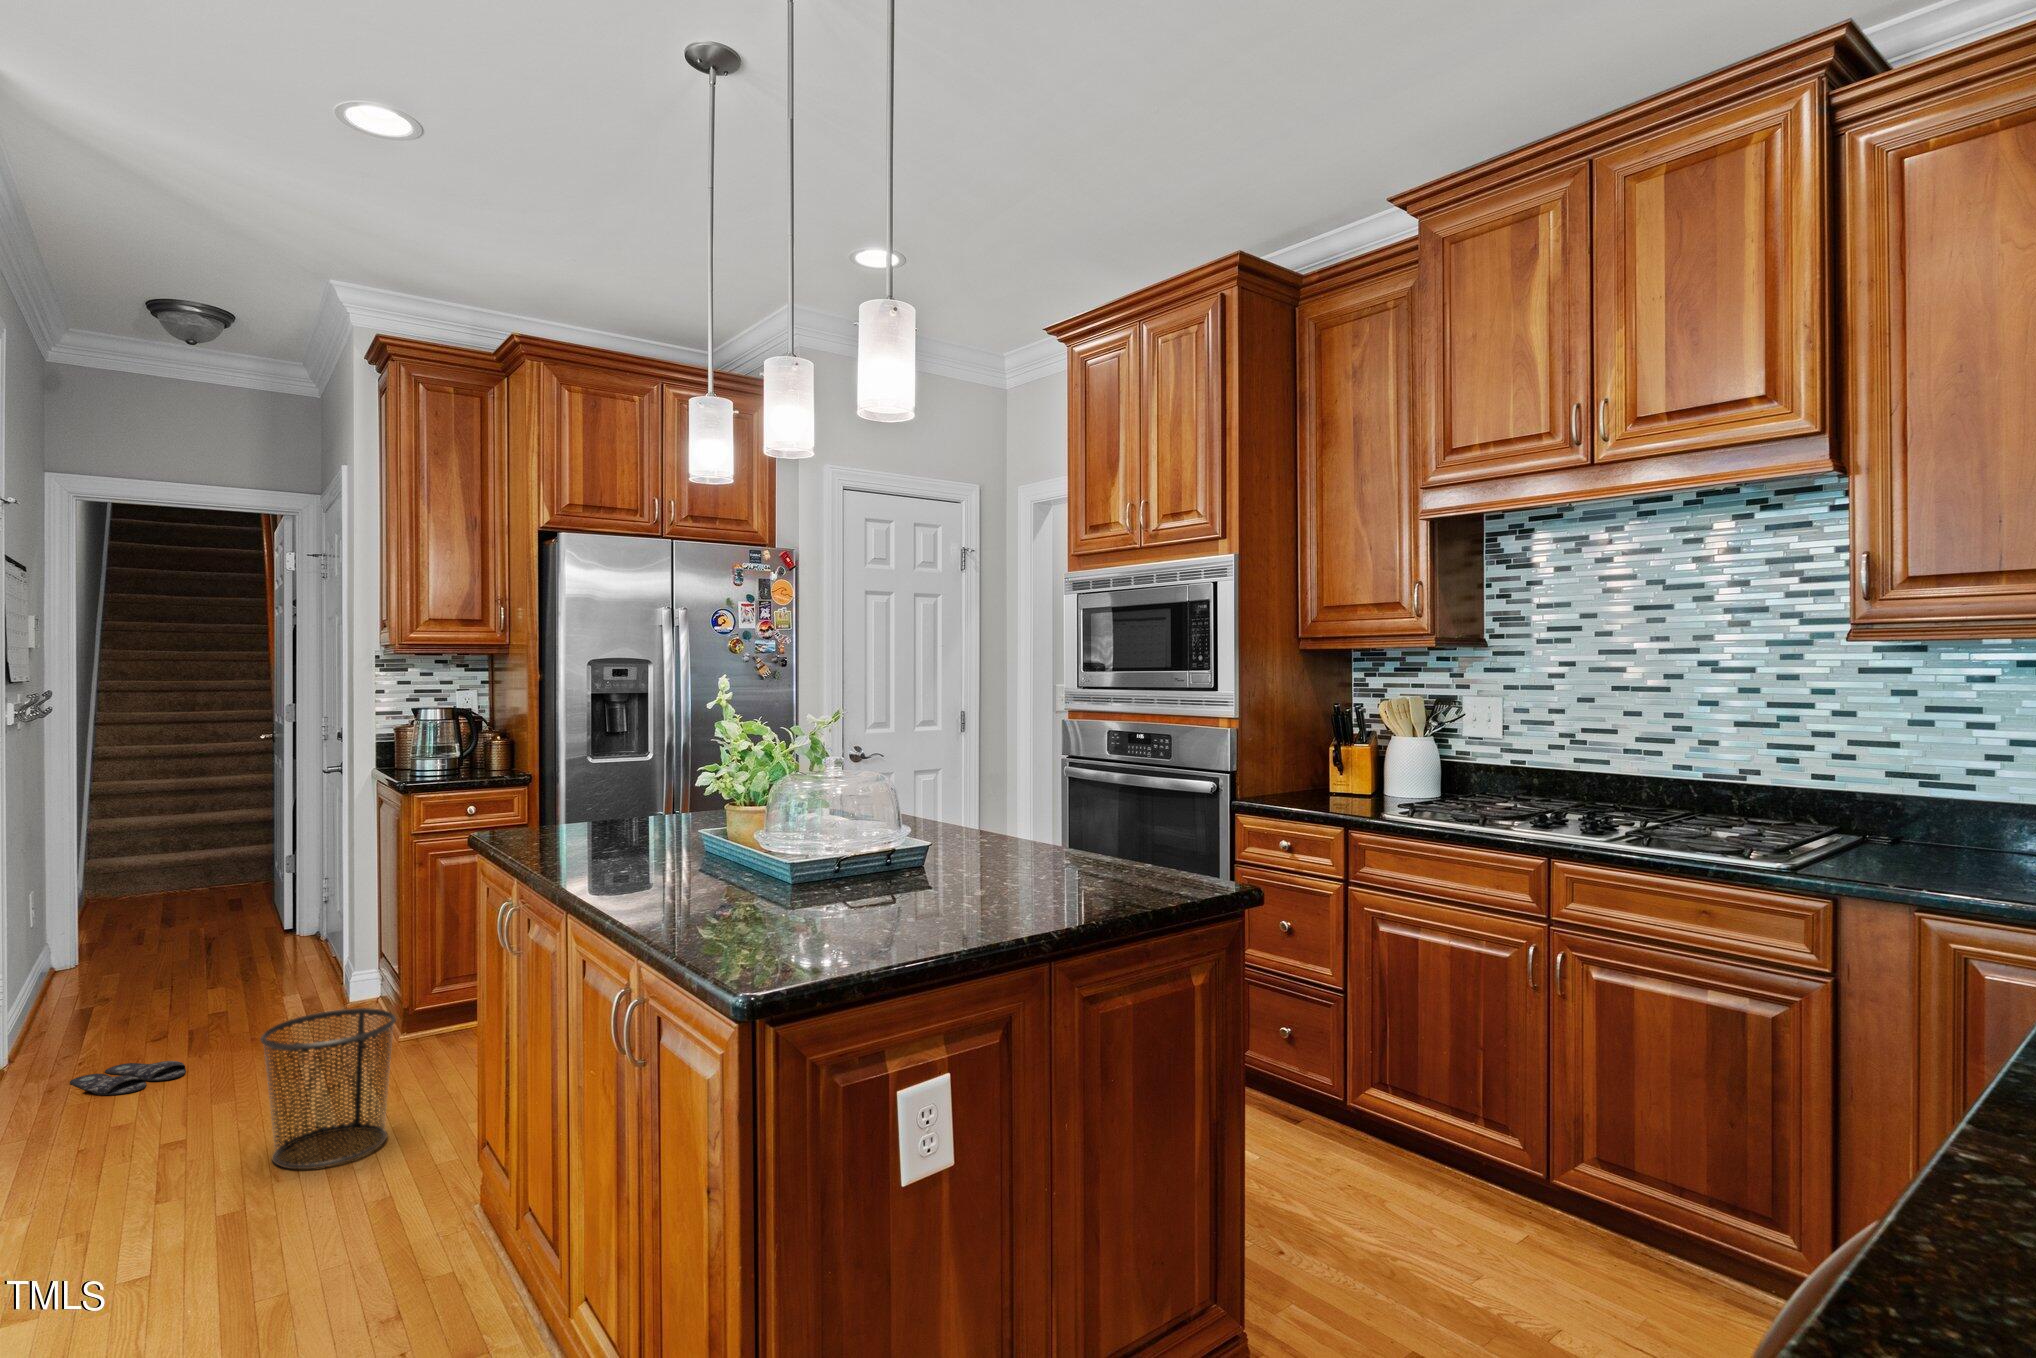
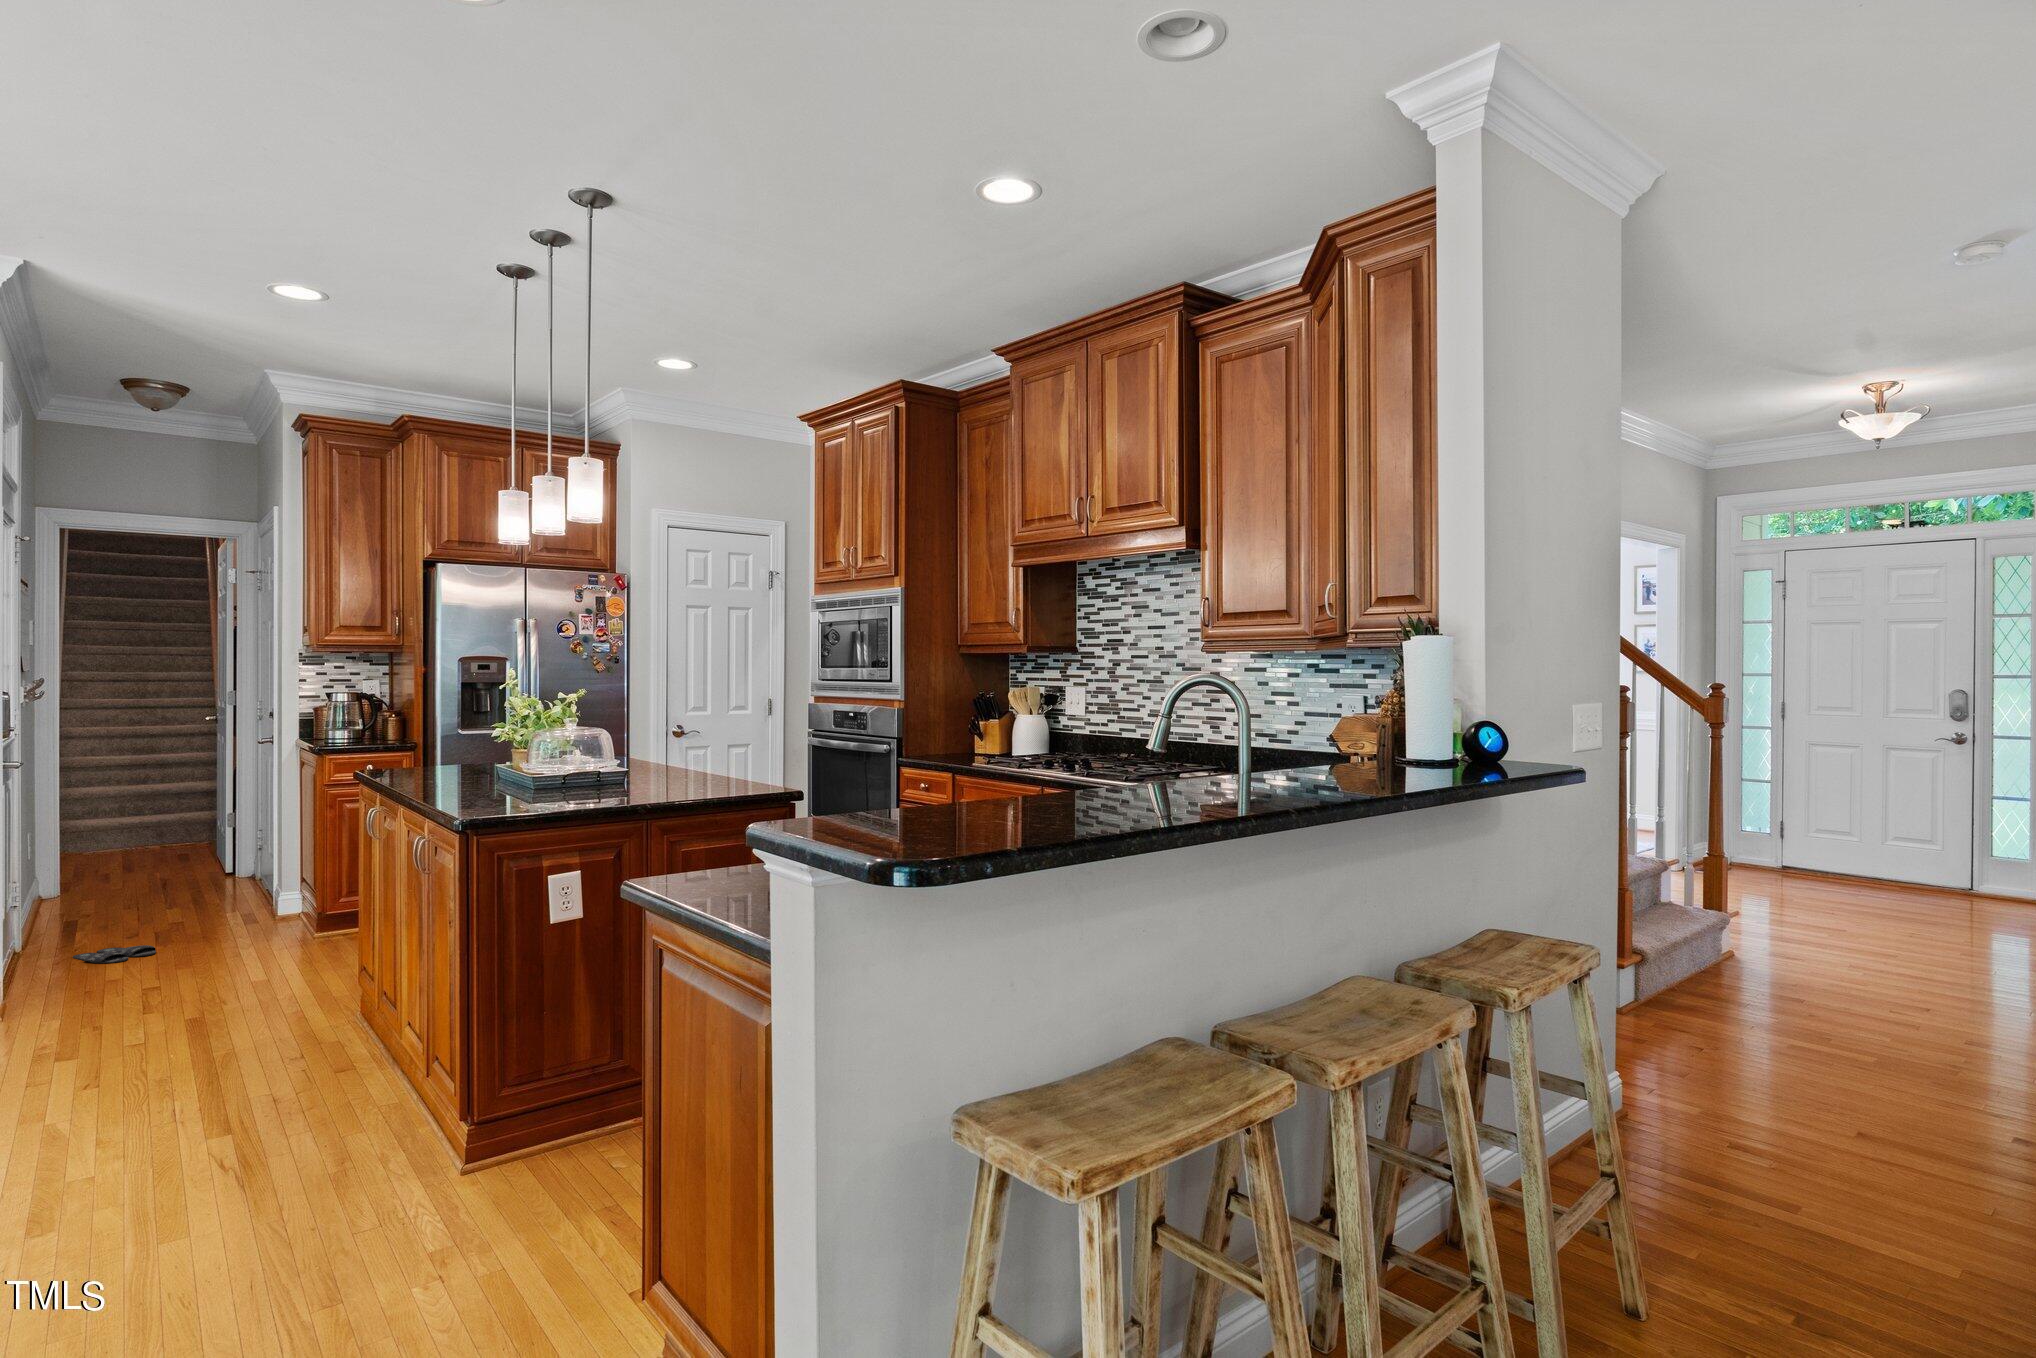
waste bin: present [260,1008,396,1169] -> none [213,897,308,997]

